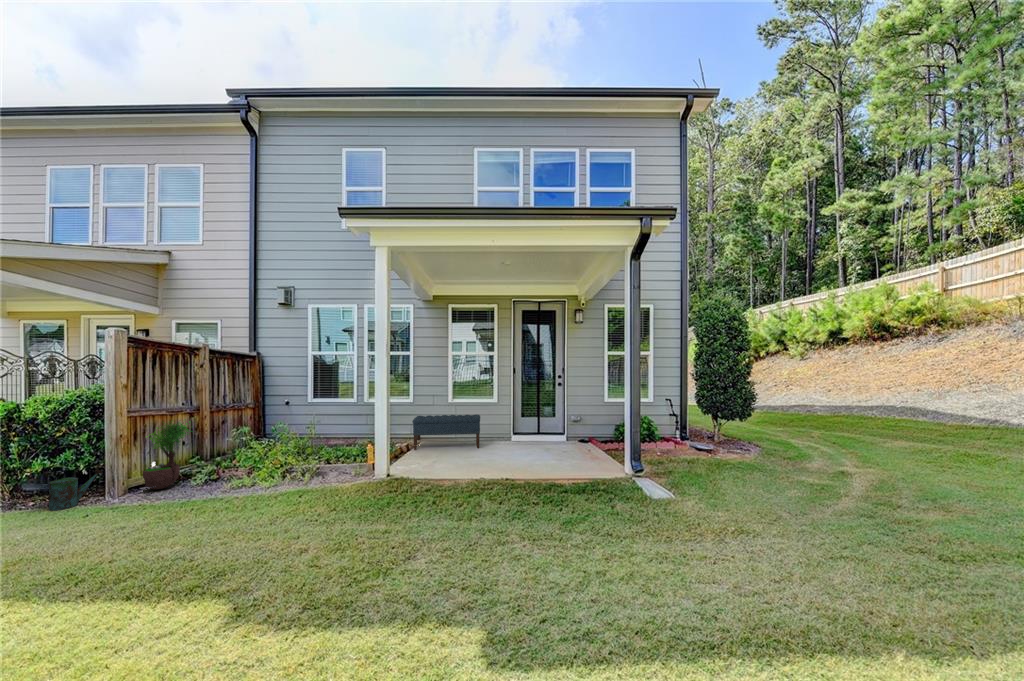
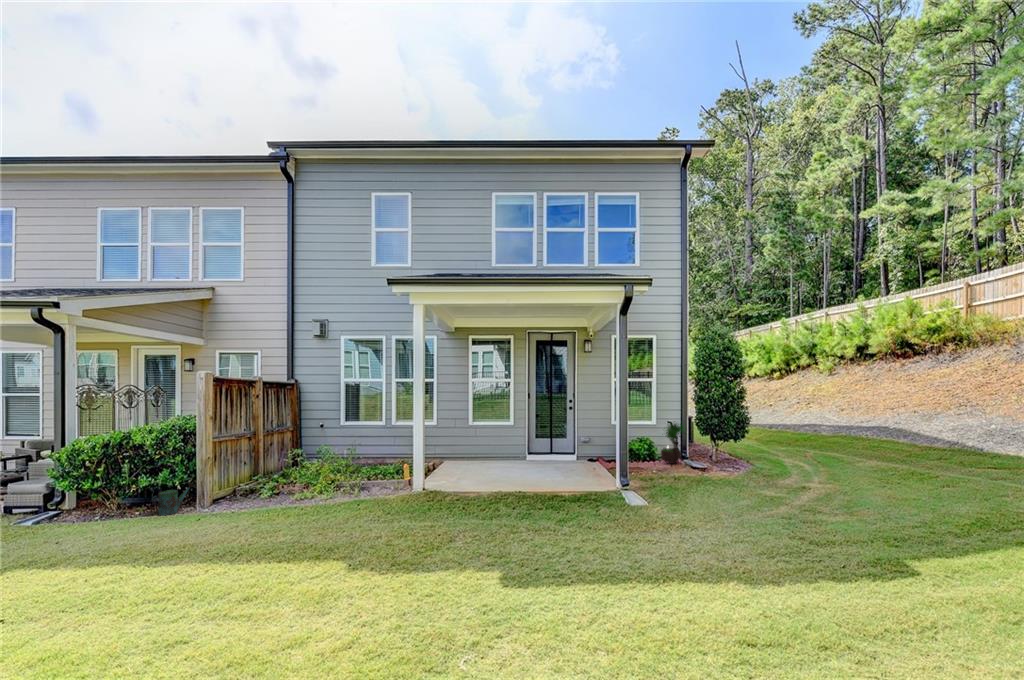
bench: present [412,415,480,450] -> none [435,436,496,468]
potted tree: present [143,422,188,489] -> present [661,423,684,464]

